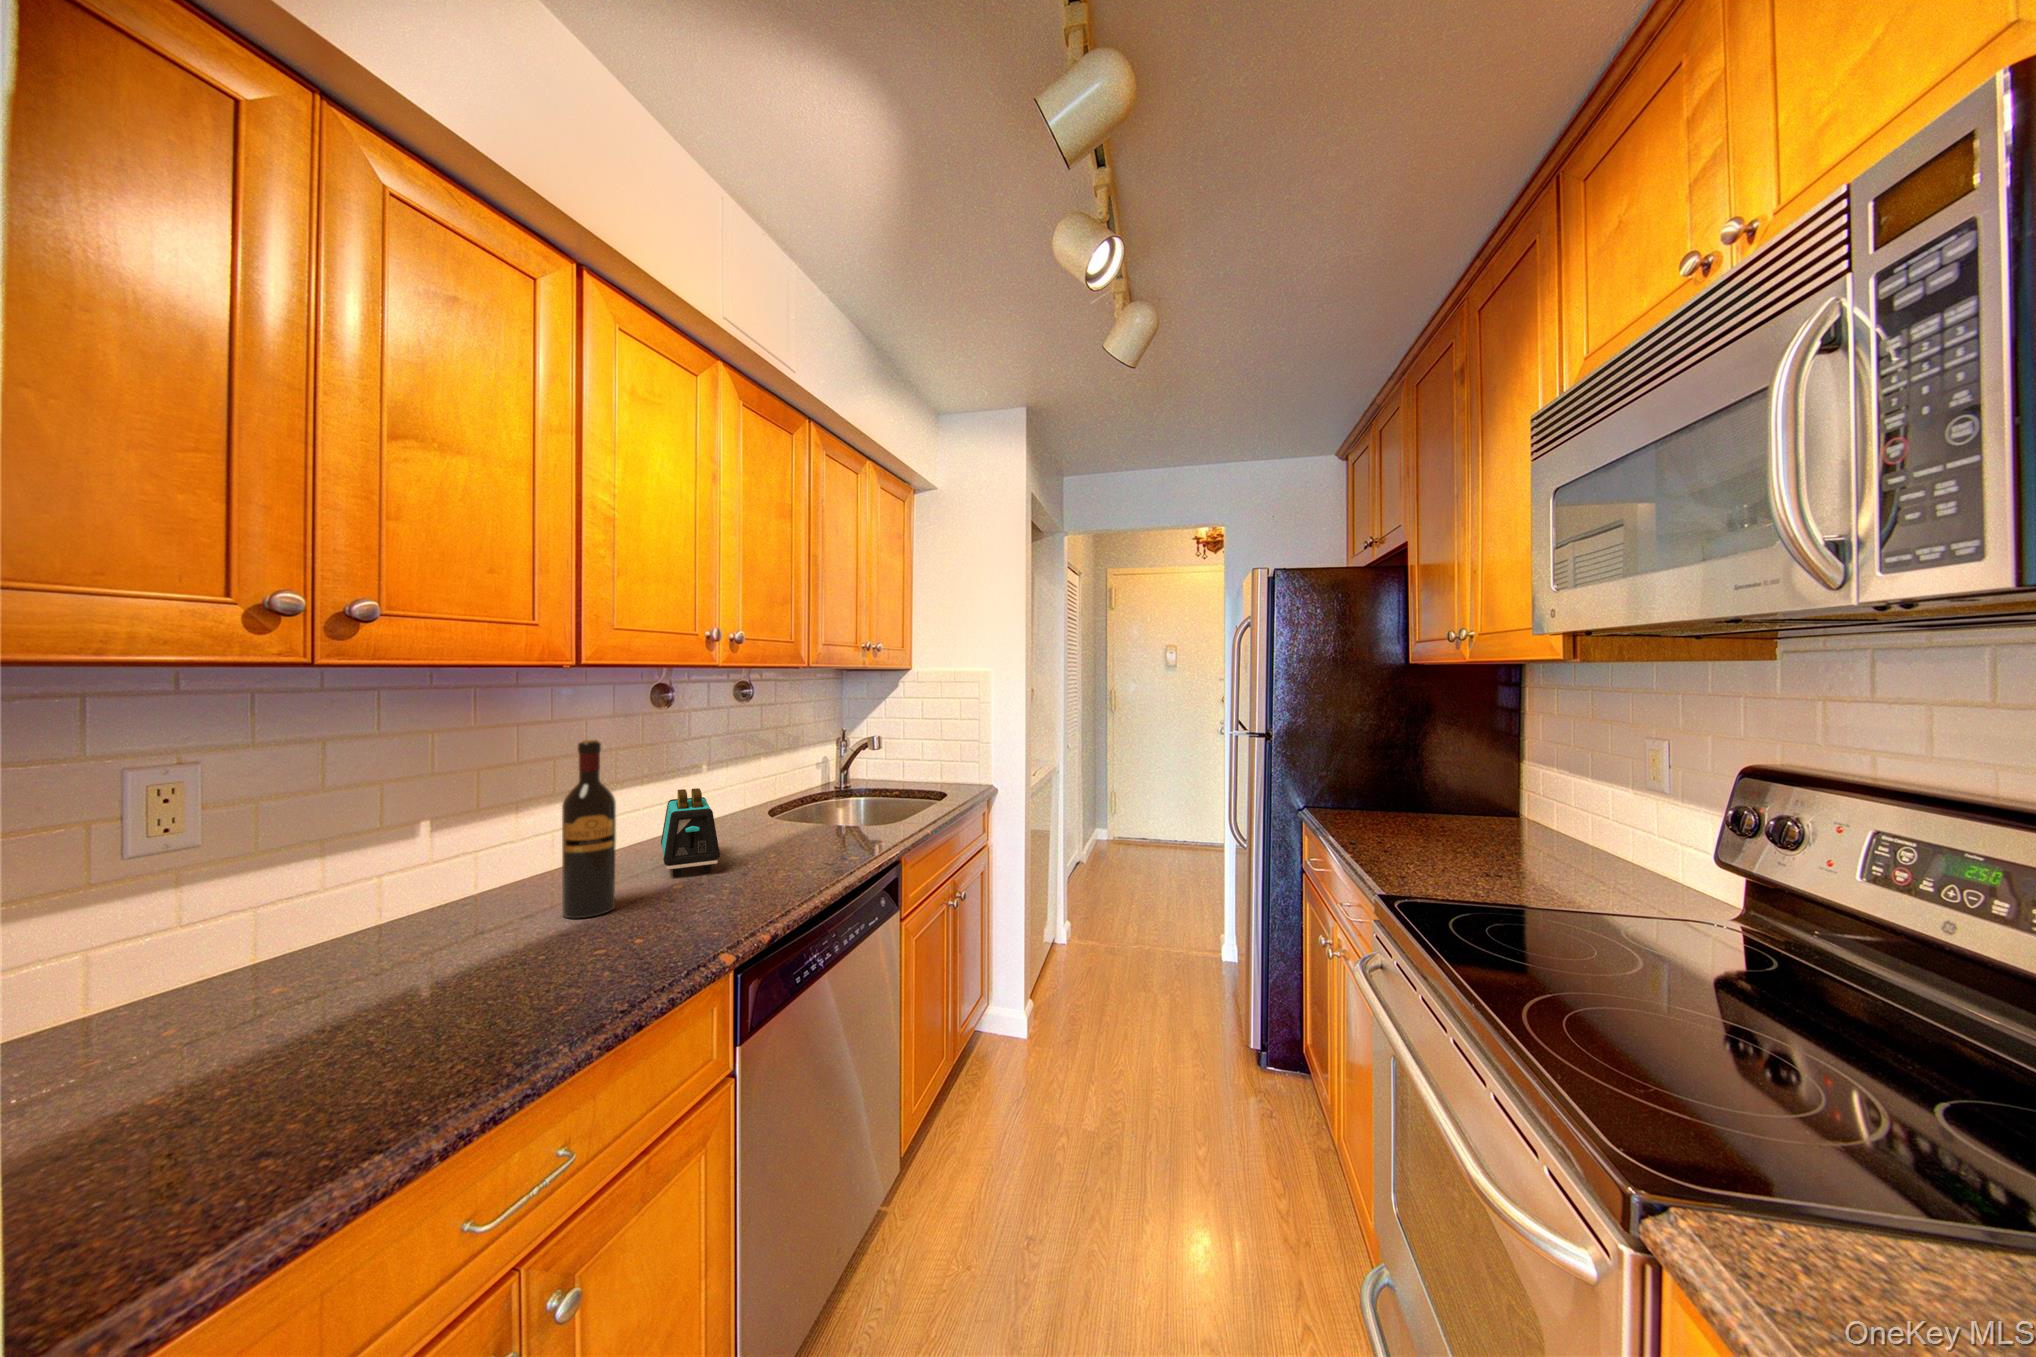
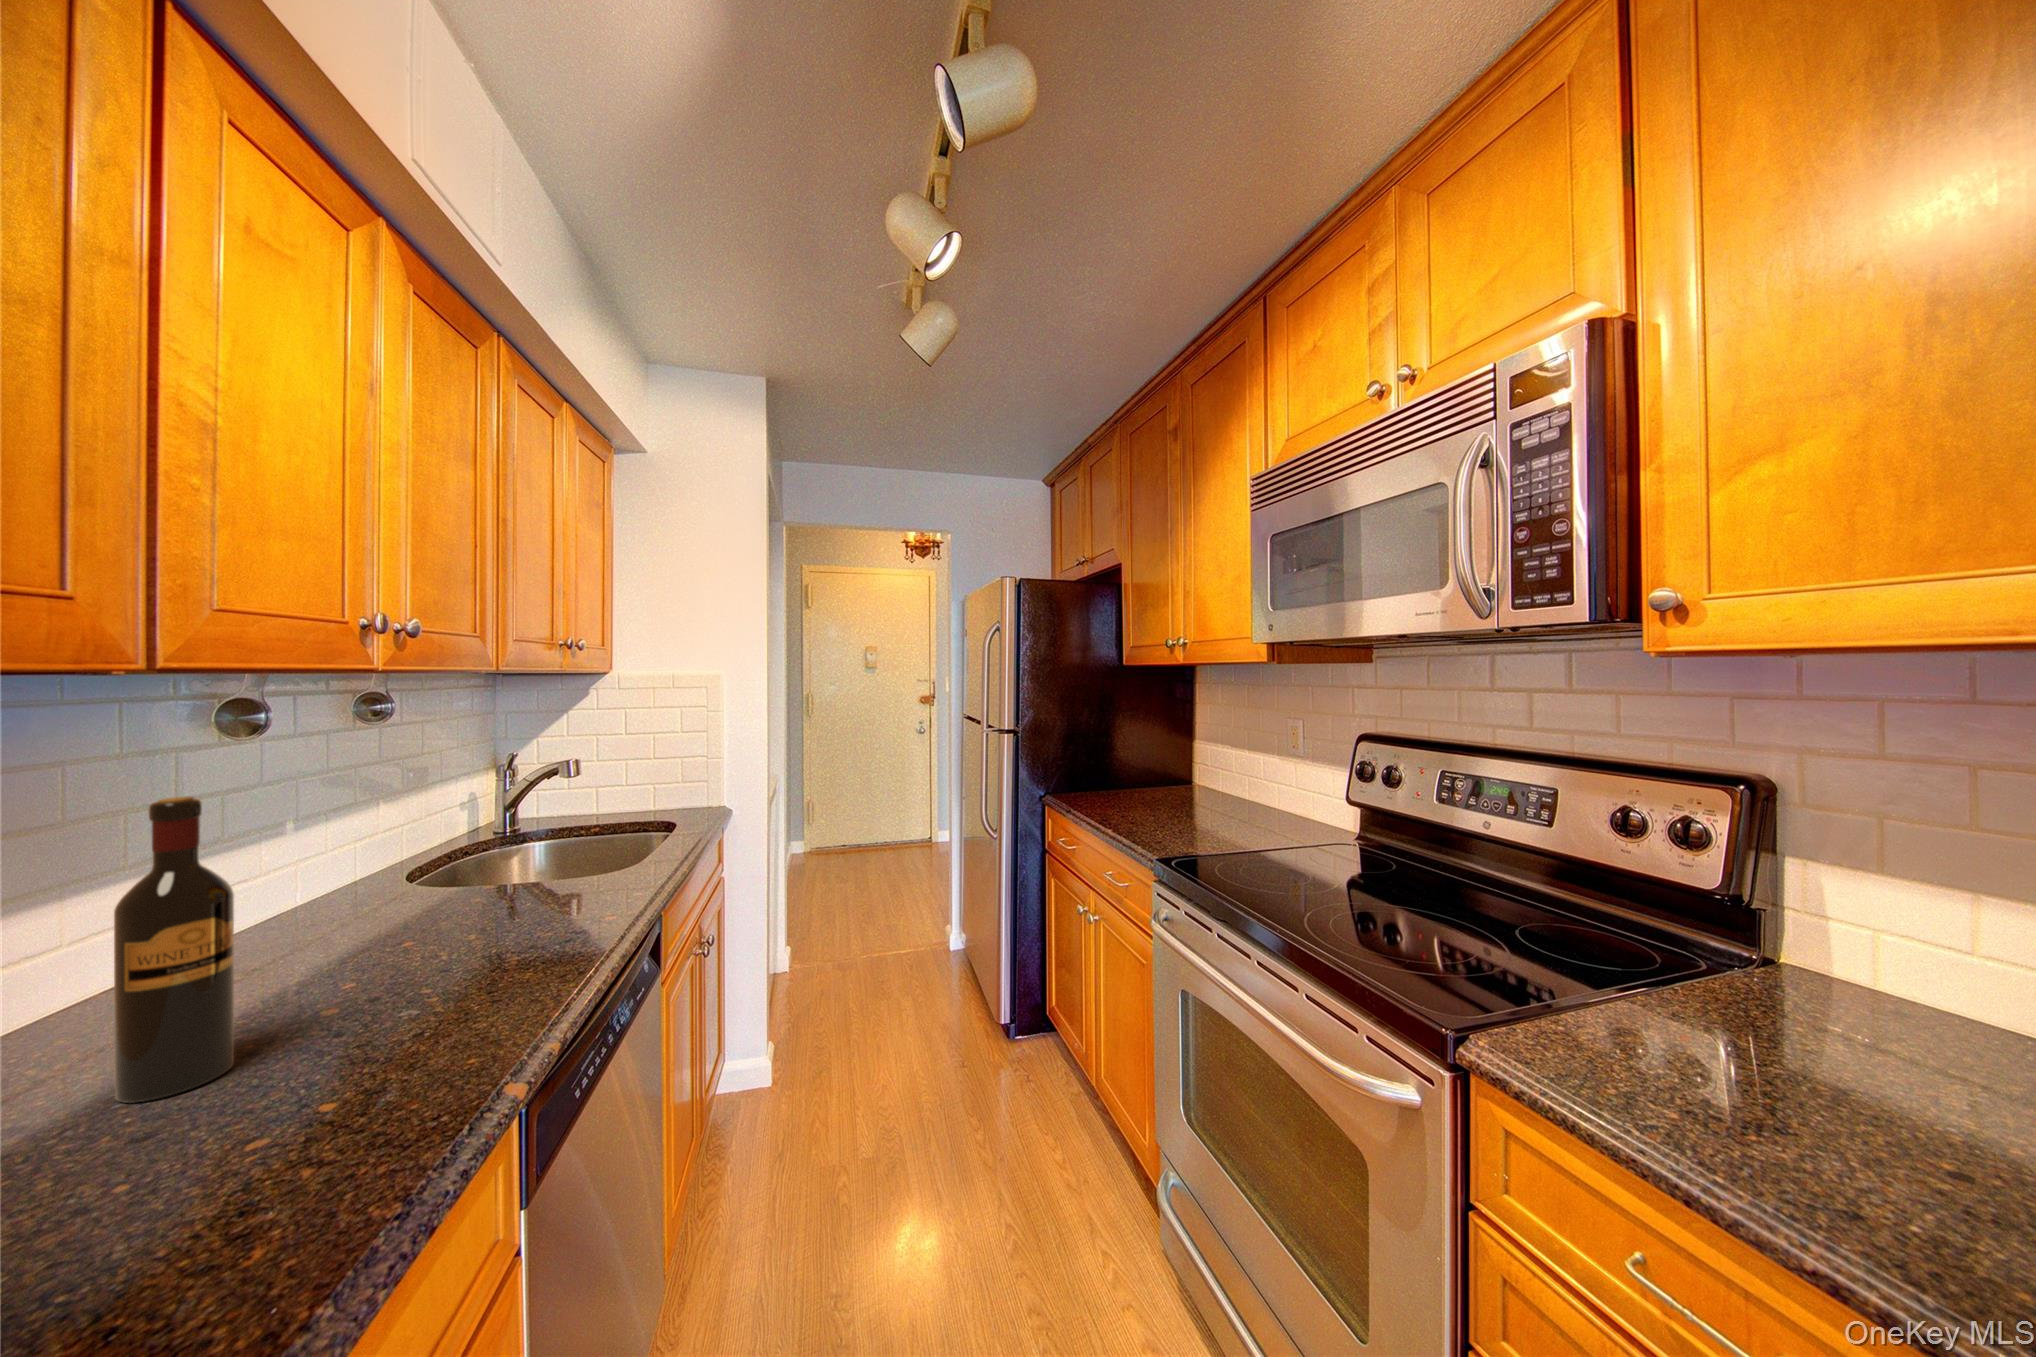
toaster: present [661,788,720,876] -> none [261,853,401,991]

